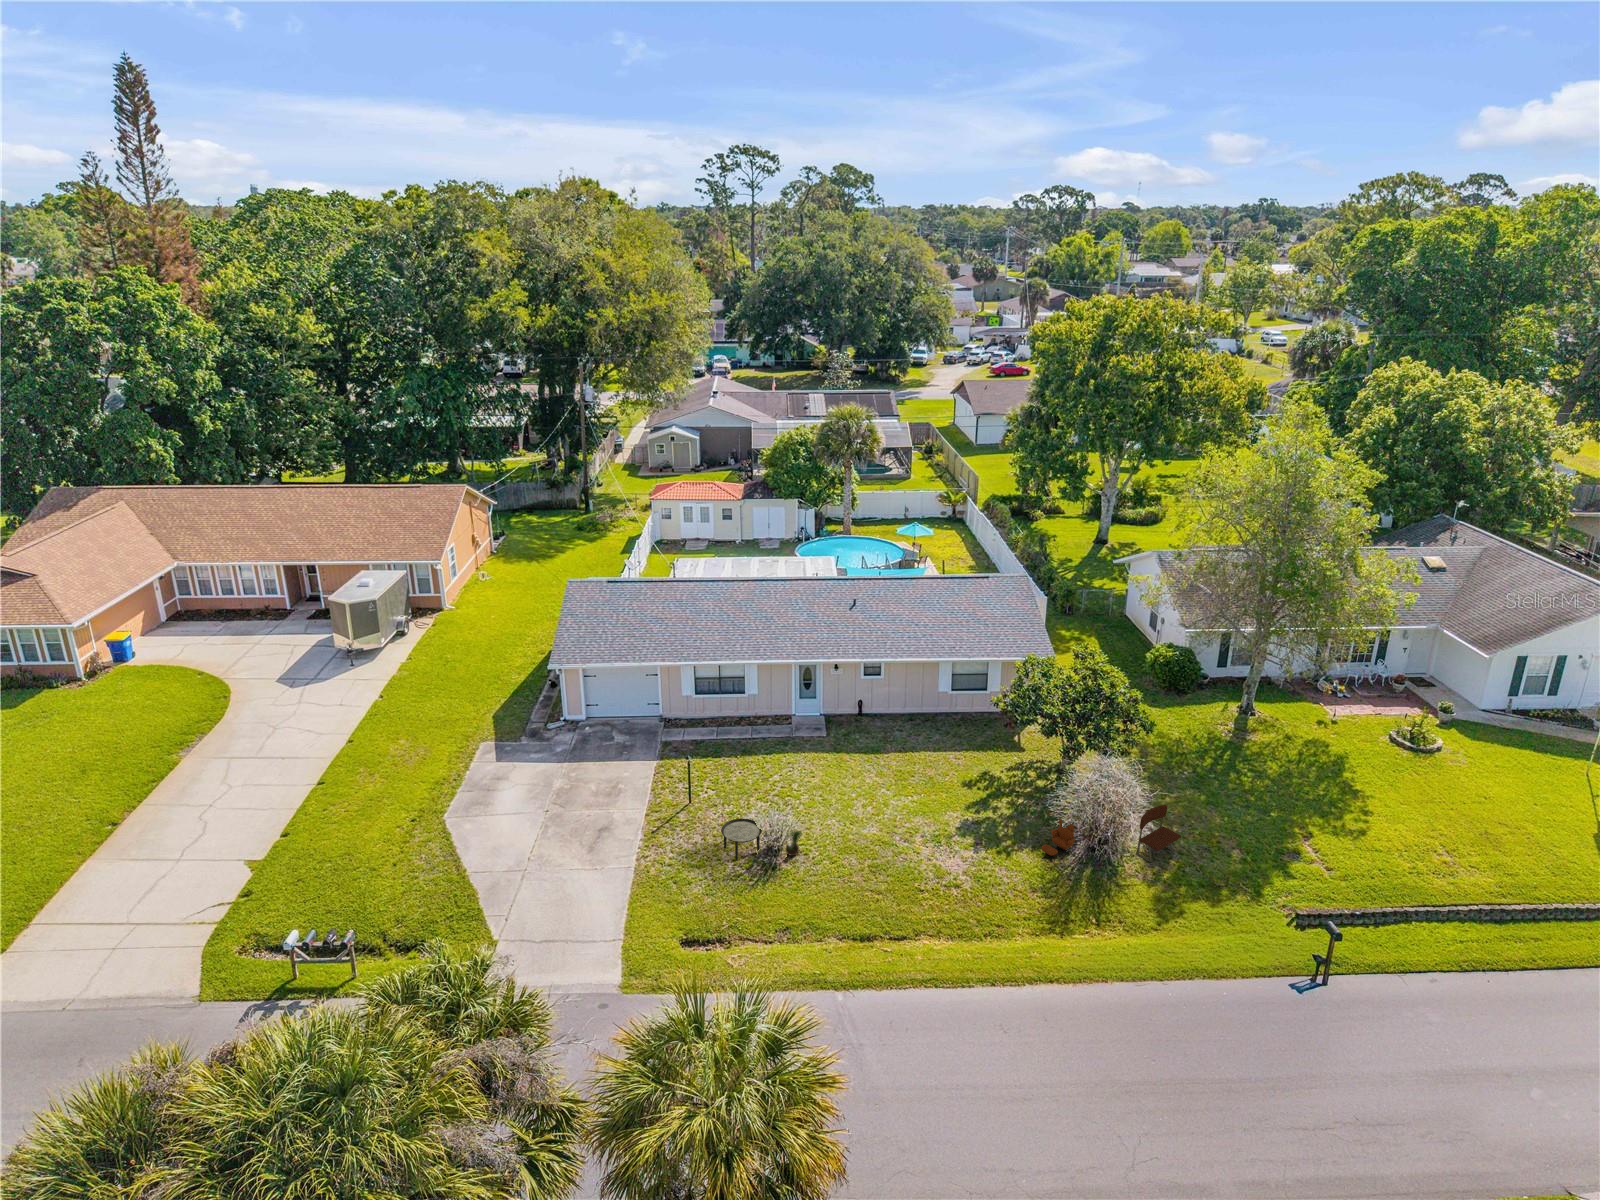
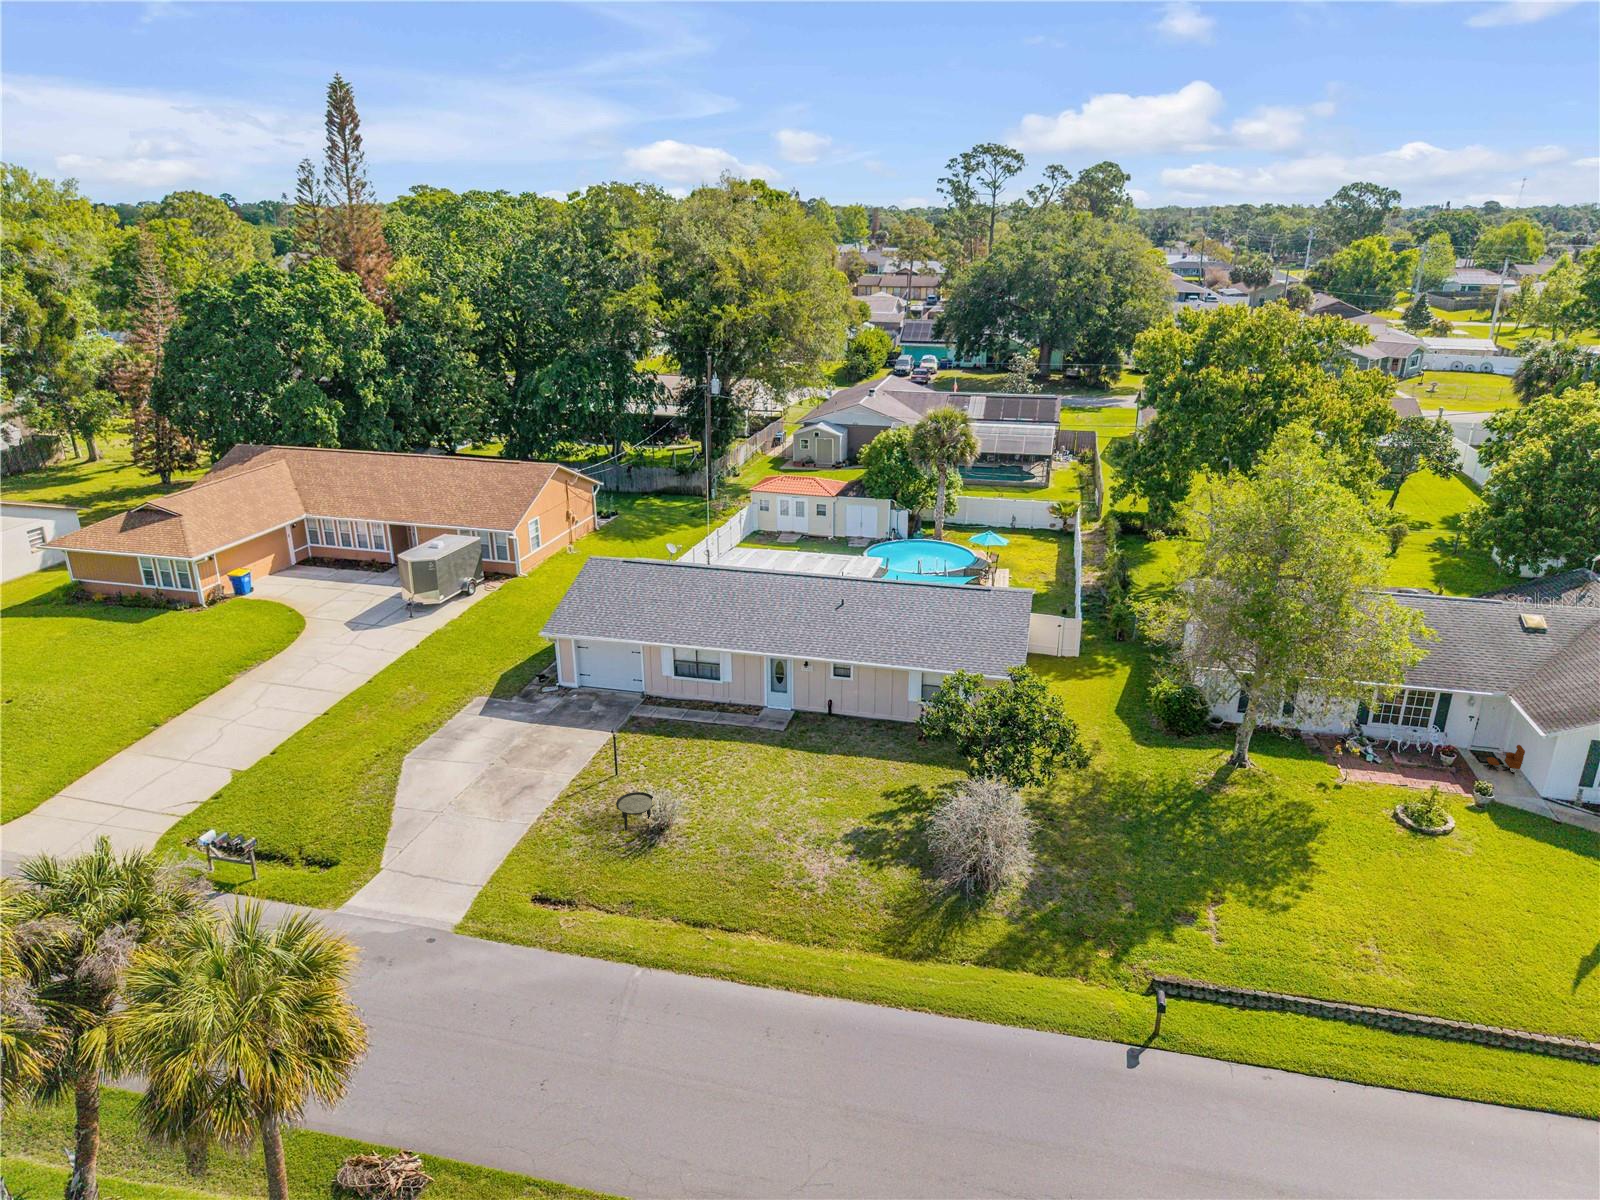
bench: present [1136,805,1181,863] -> none [1017,843,1067,900]
lounge chair: present [1042,819,1076,862] -> present [1484,745,1525,774]
potted tree: present [785,831,802,856] -> none [672,809,689,835]

